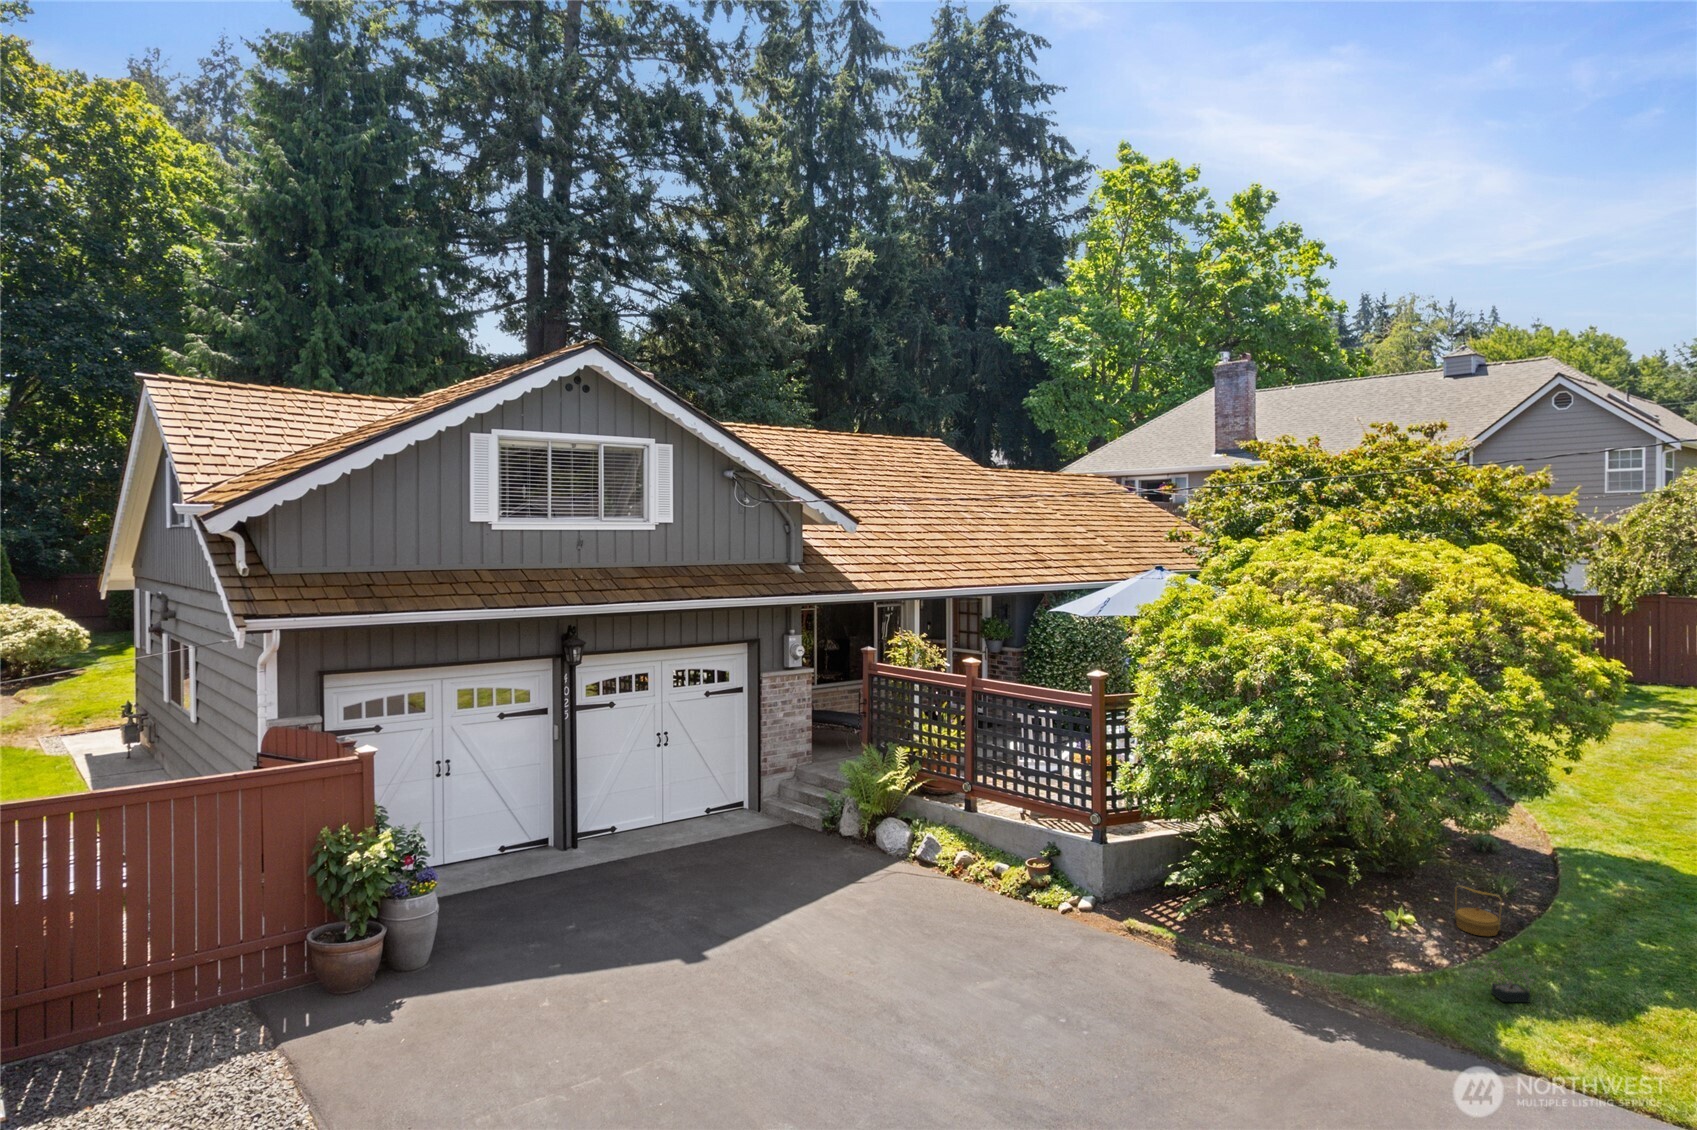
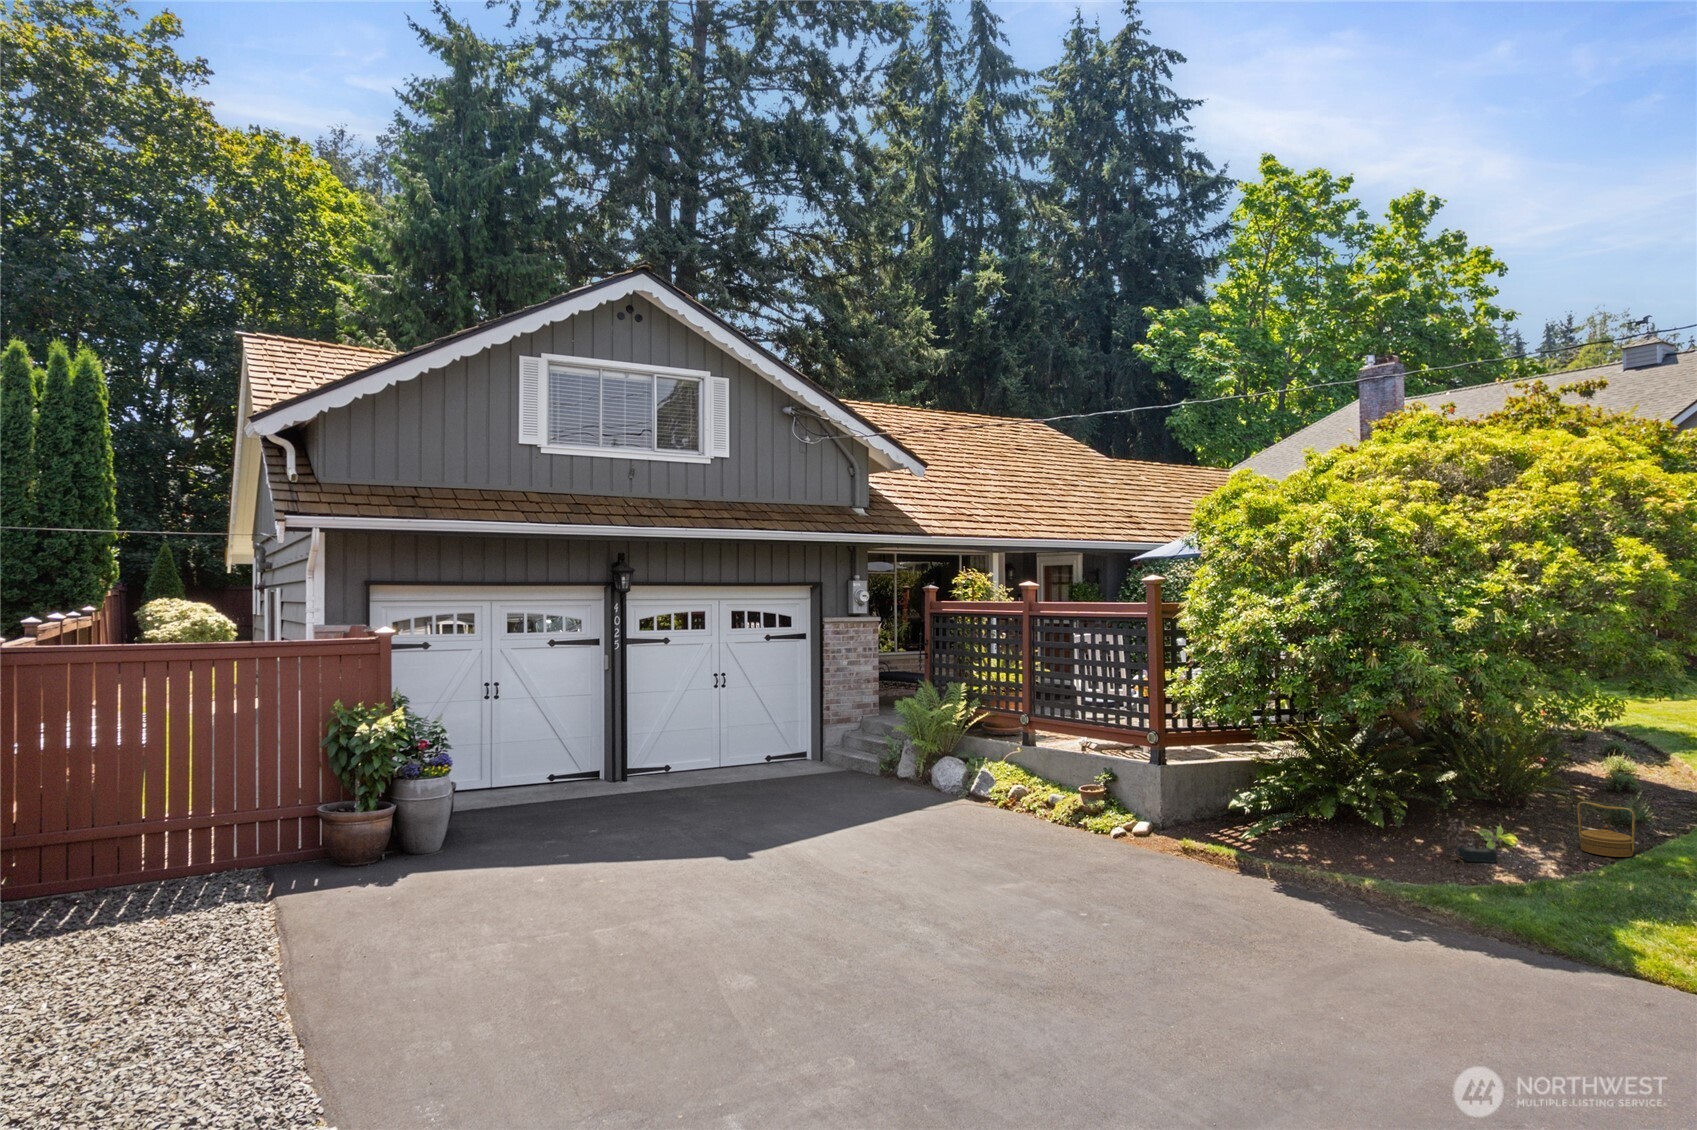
decorative plant: present [1484,961,1533,1002] -> present [1447,819,1501,863]

